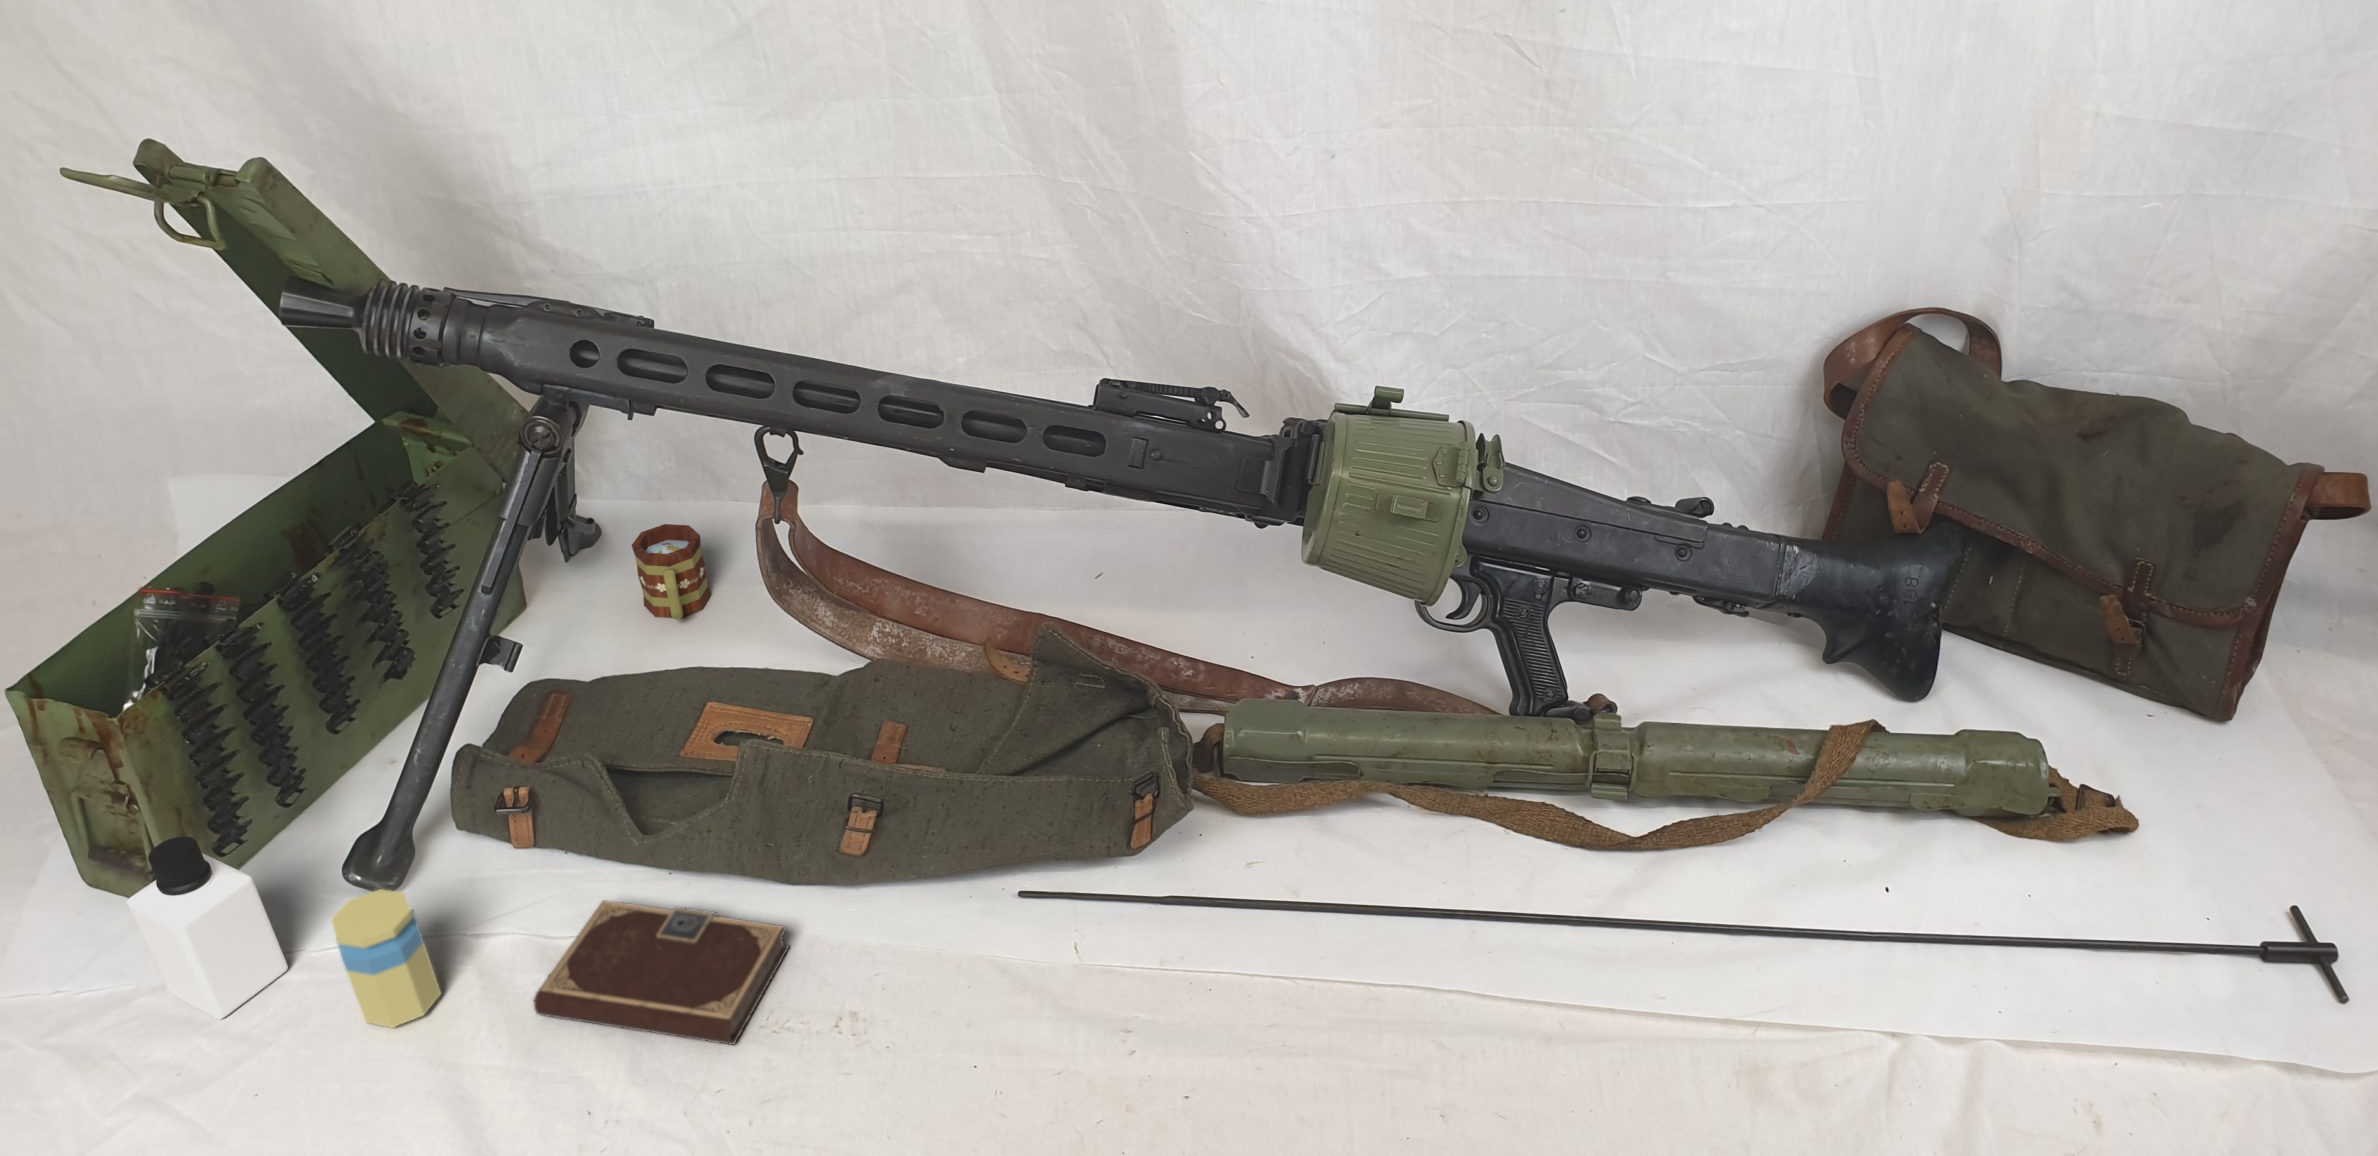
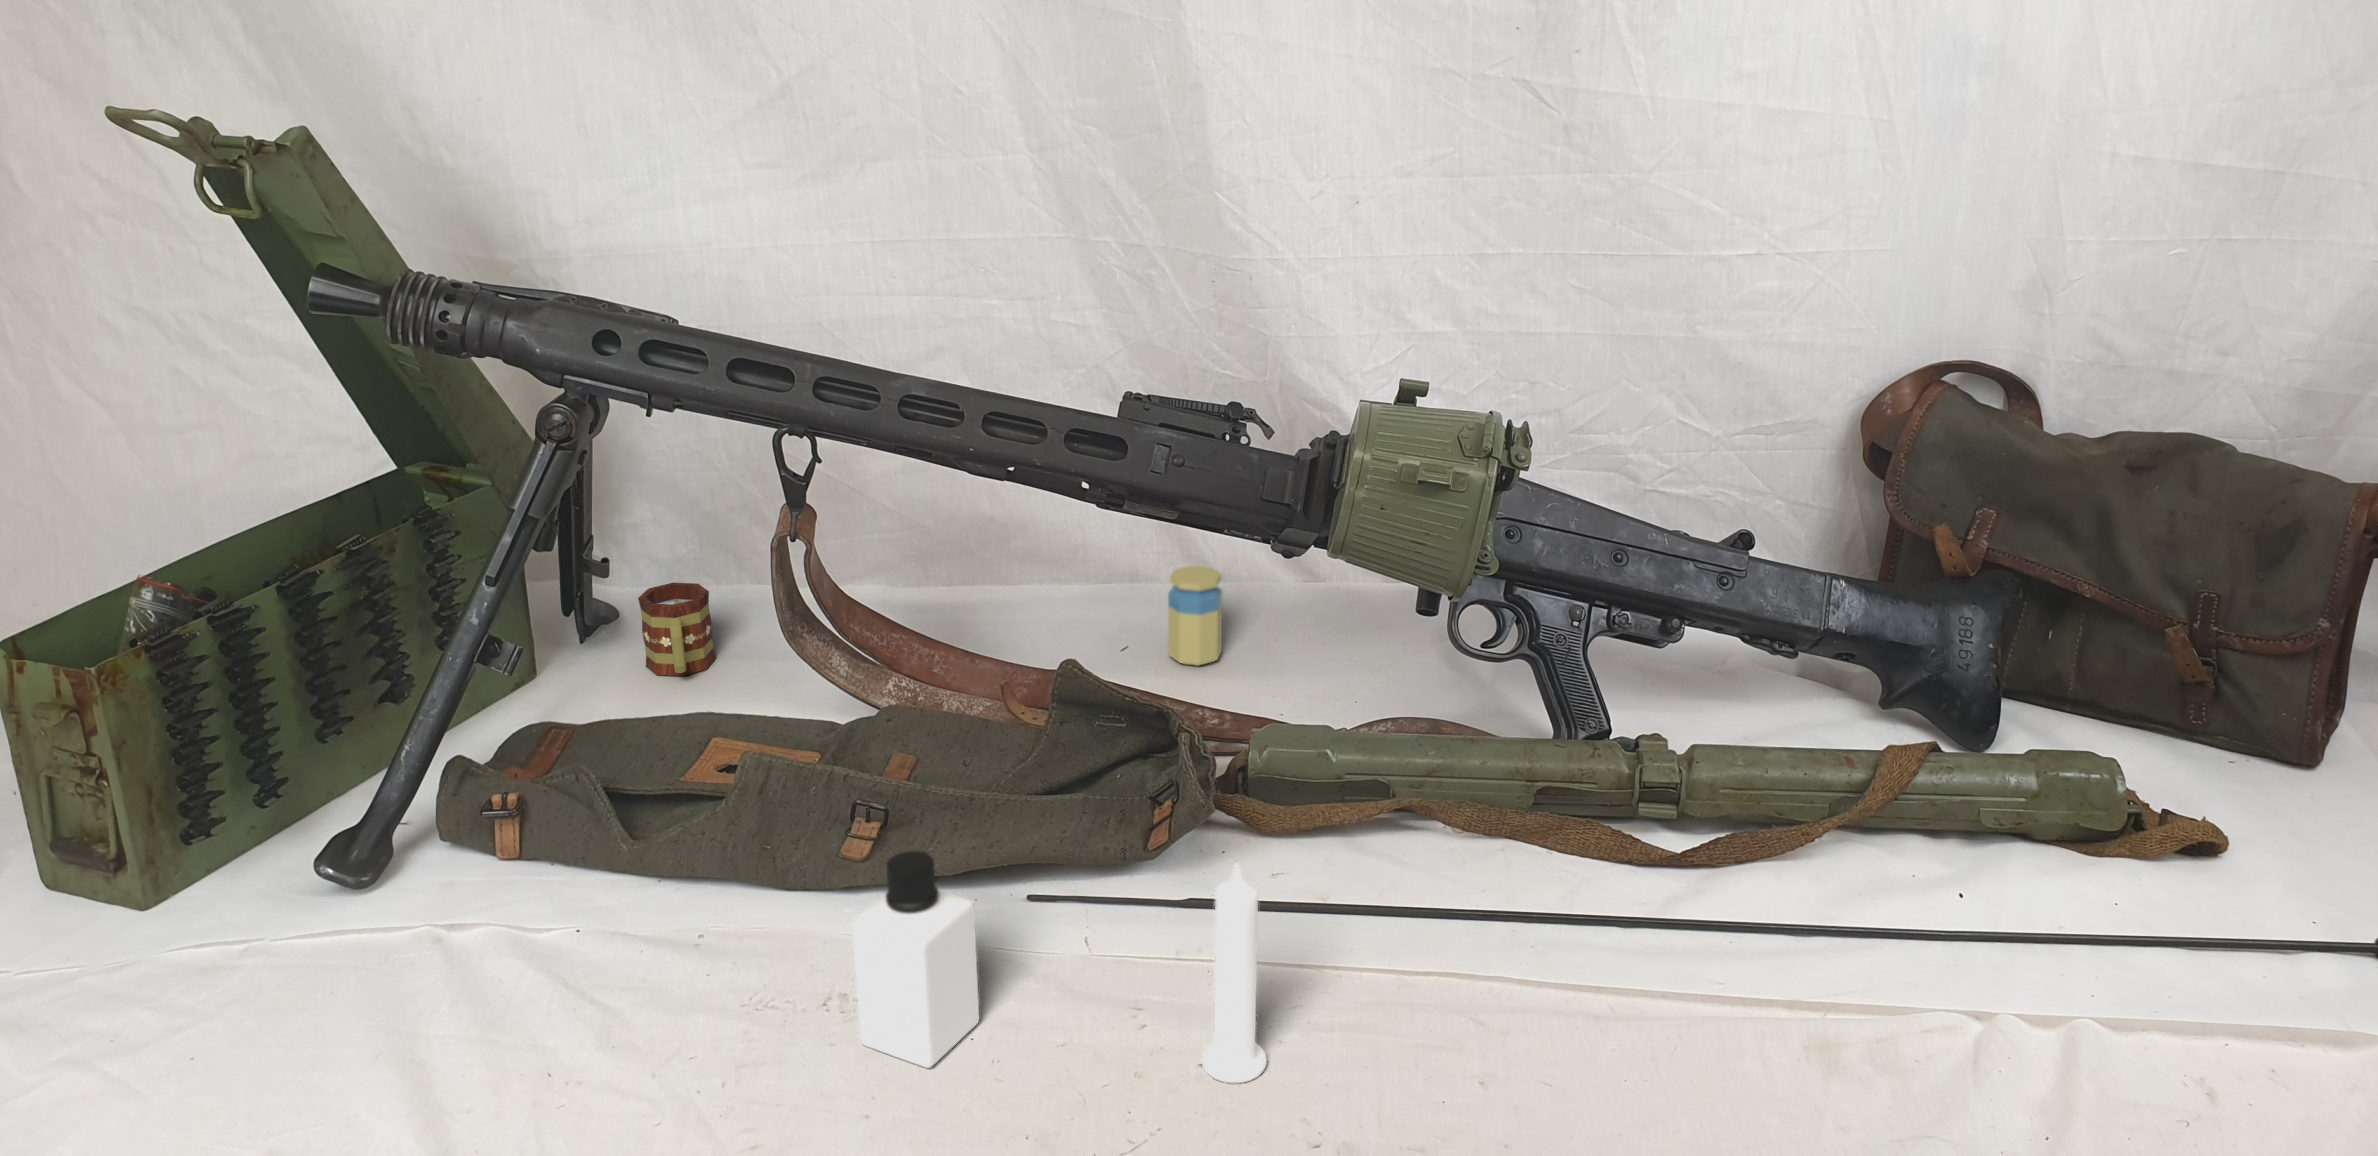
bottle: present [127,836,288,1019] -> present [851,851,979,1068]
jar: present [332,889,441,1027] -> present [1168,566,1222,665]
notebook: present [534,900,789,1045] -> none [507,891,785,1021]
candle: none [1177,935,1236,1110] -> present [1202,864,1267,1083]

